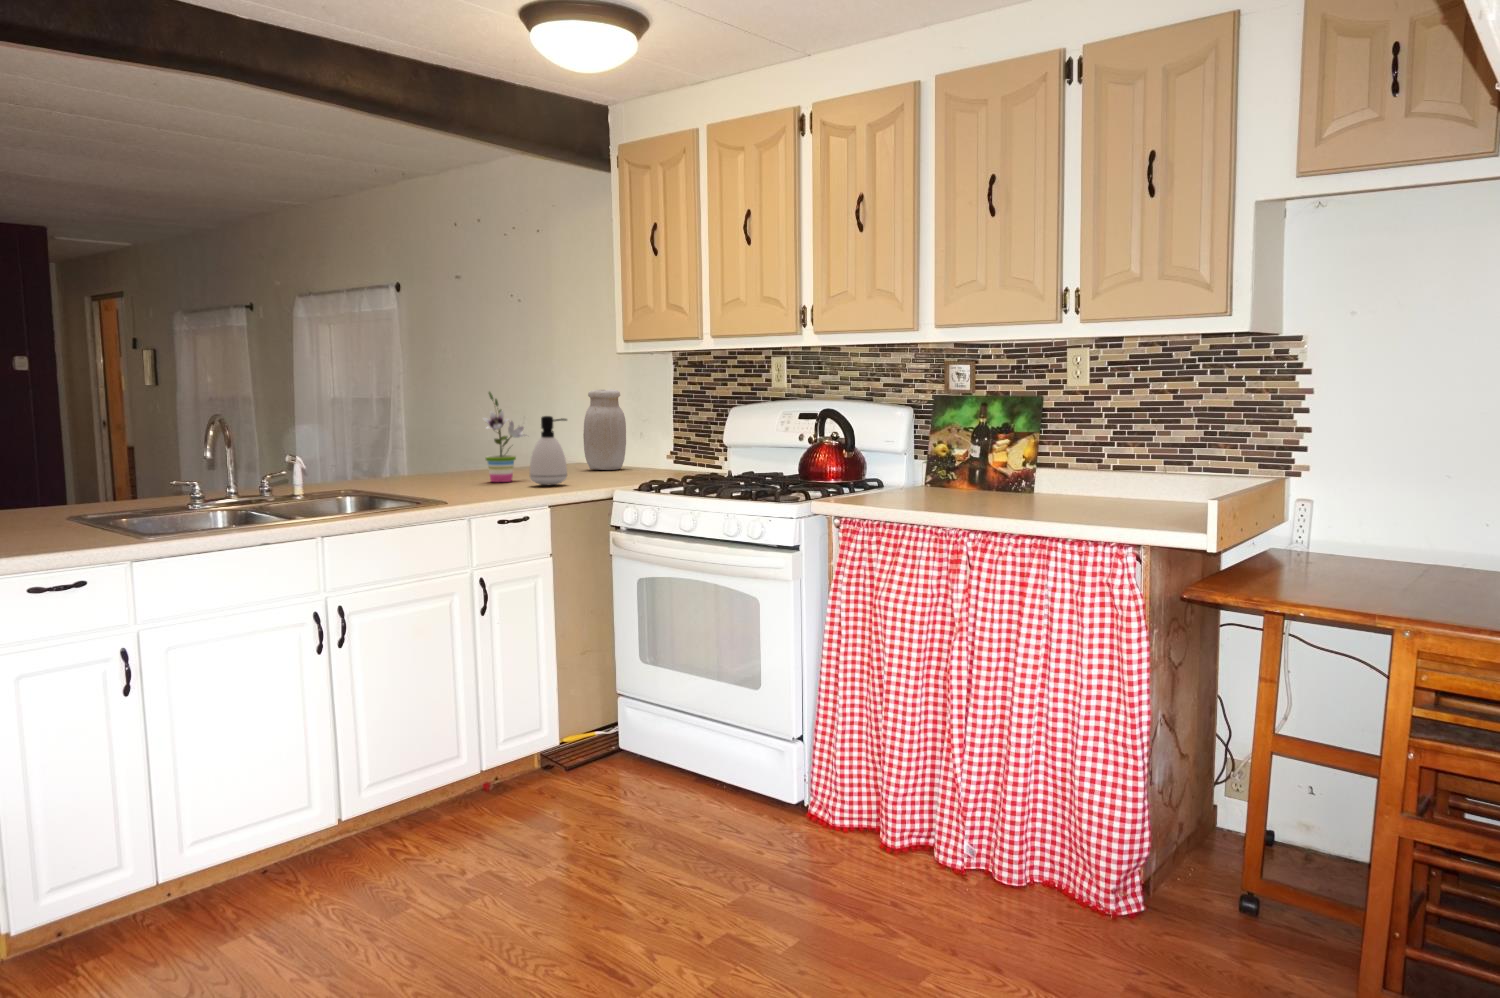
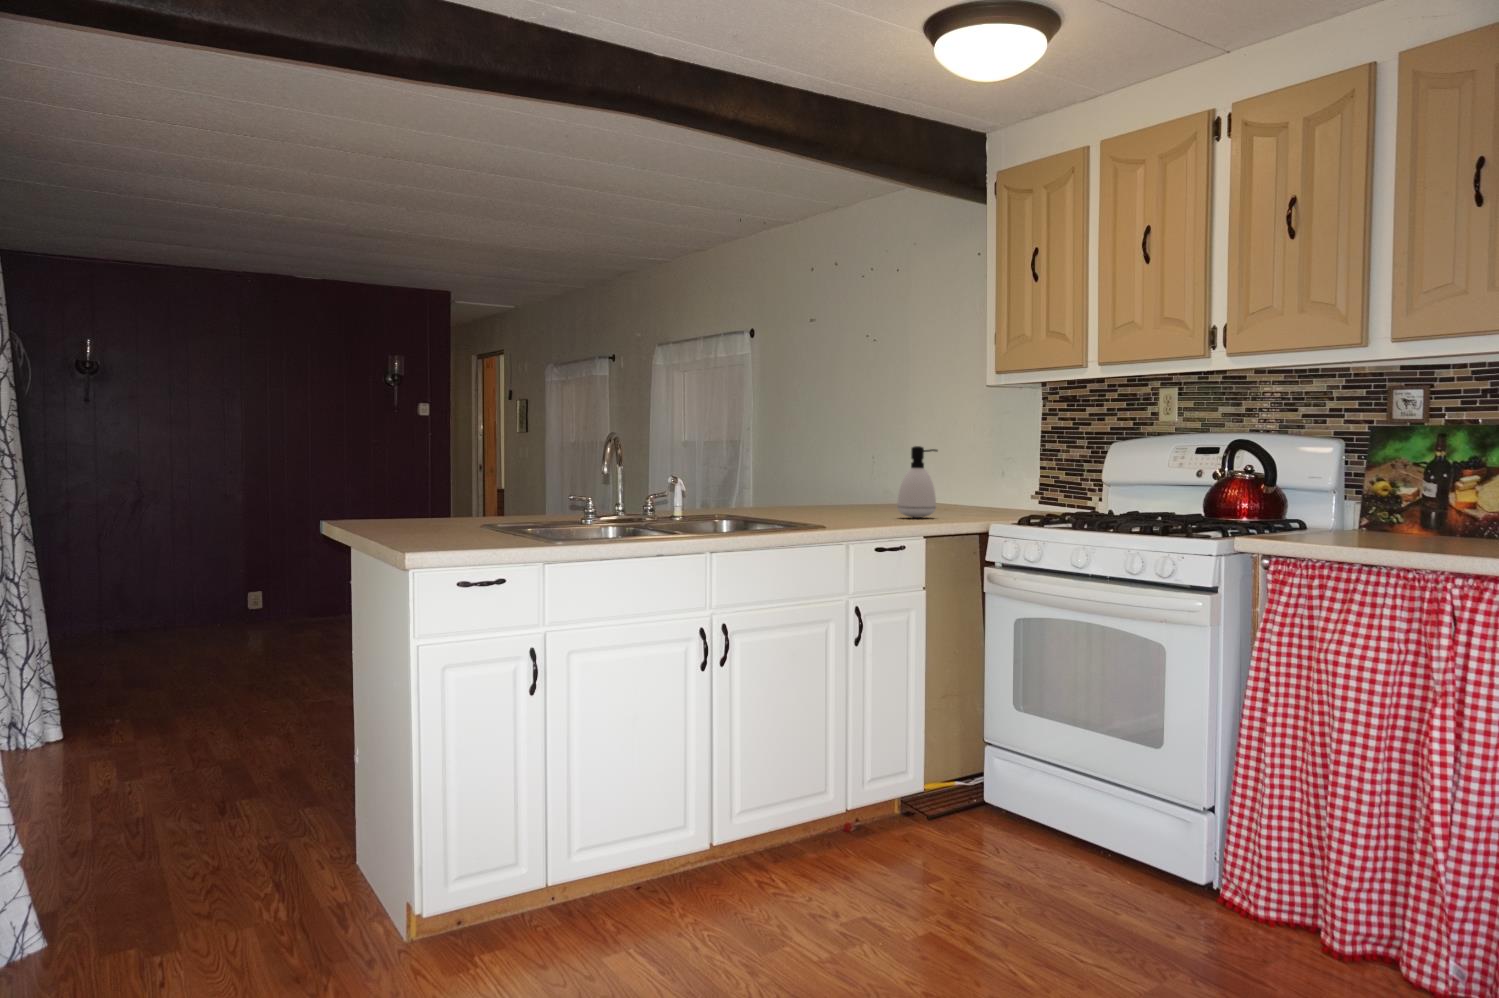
jar: present [583,389,626,470] -> none [942,426,987,509]
potted plant: present [484,392,525,482] -> none [849,423,894,515]

